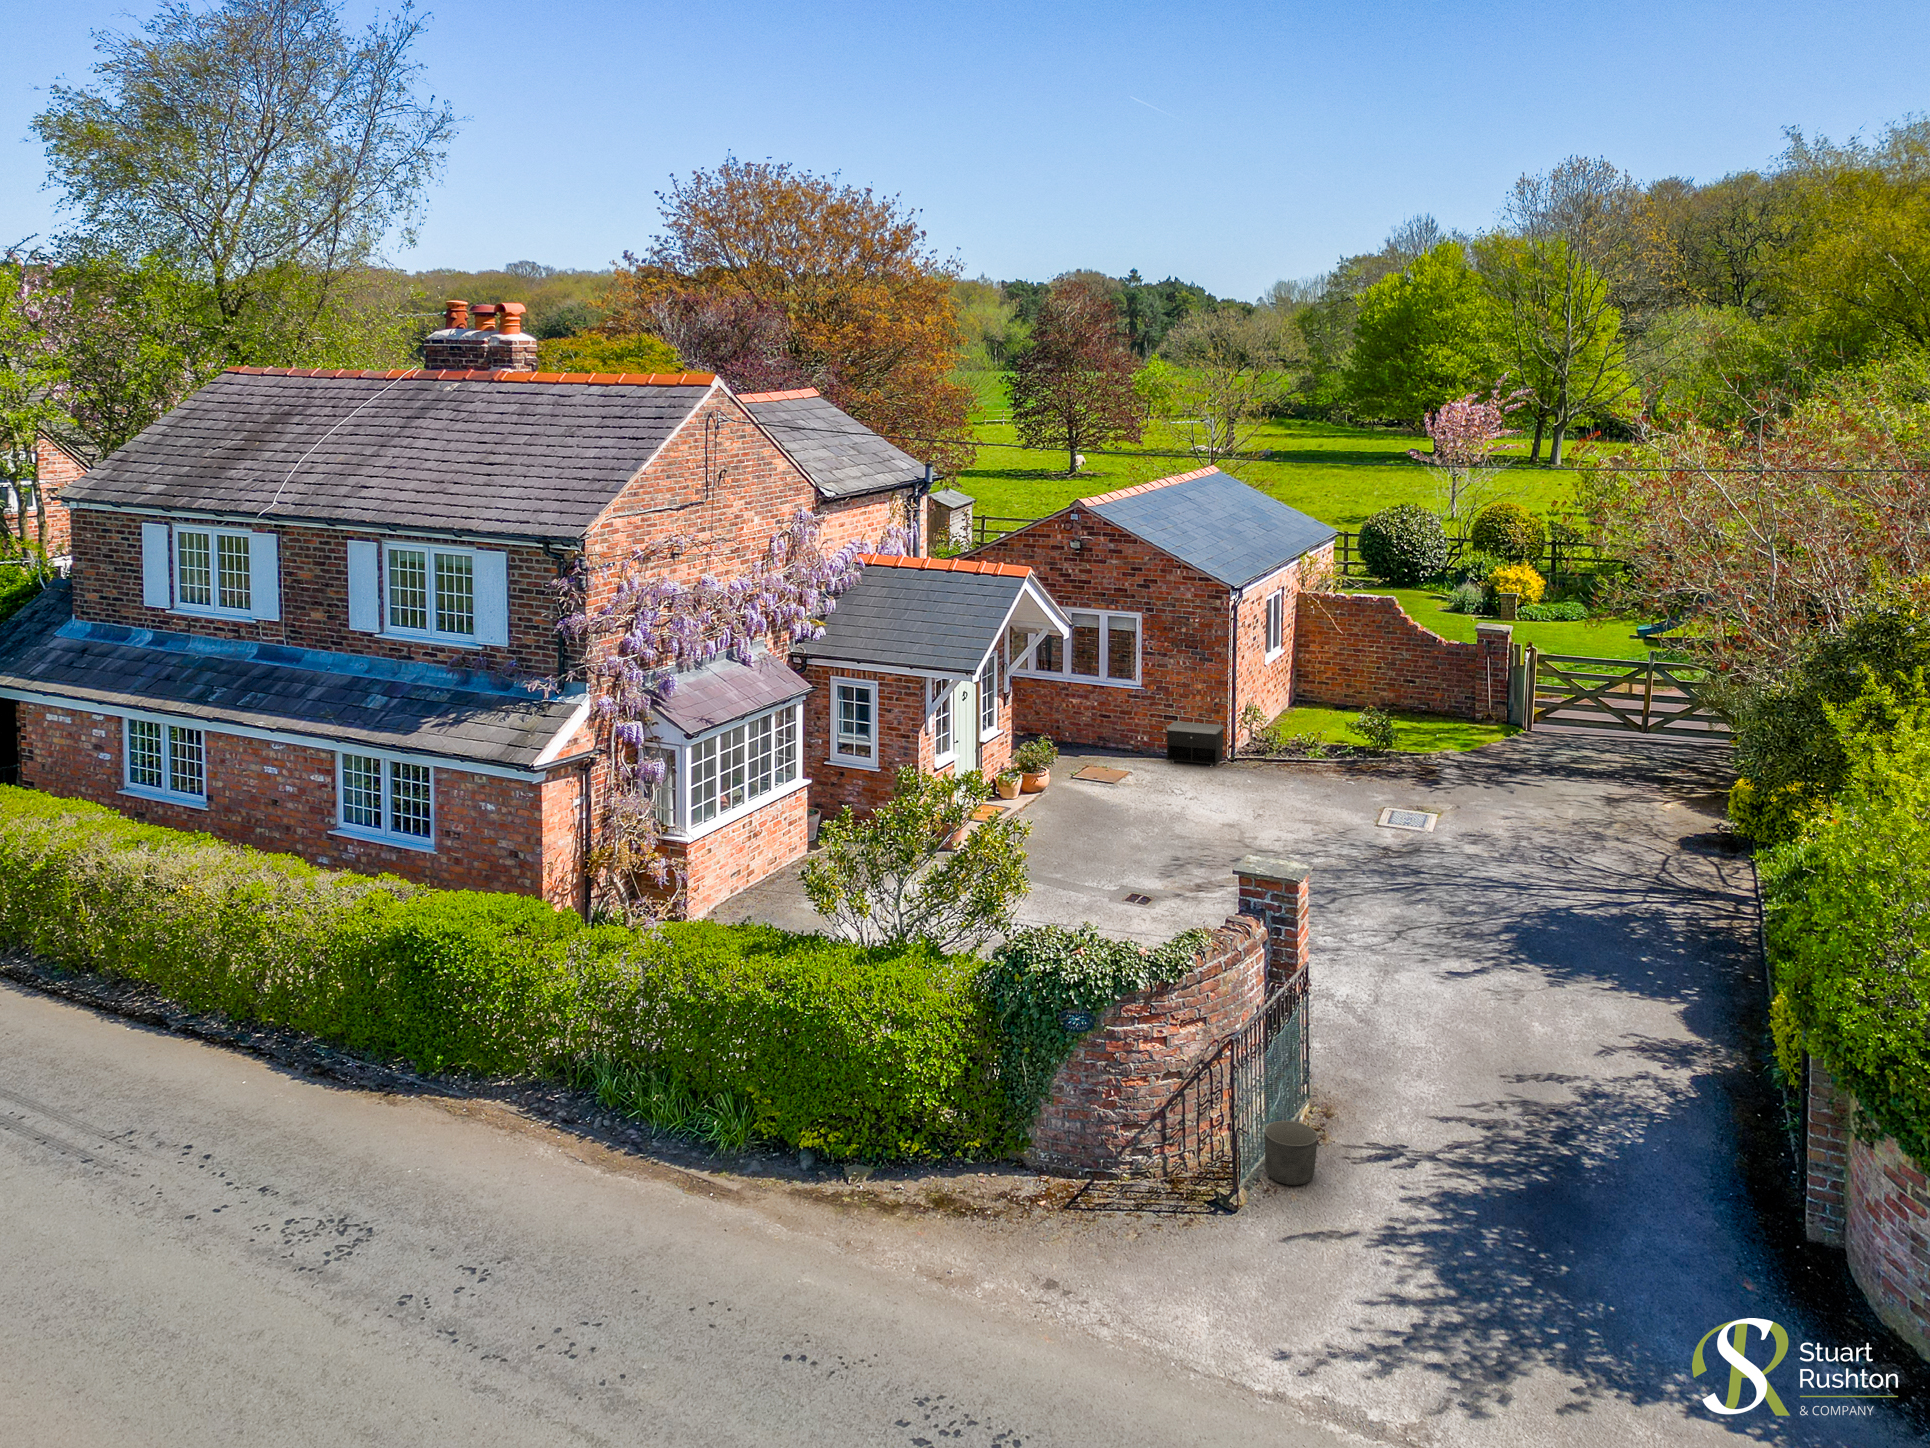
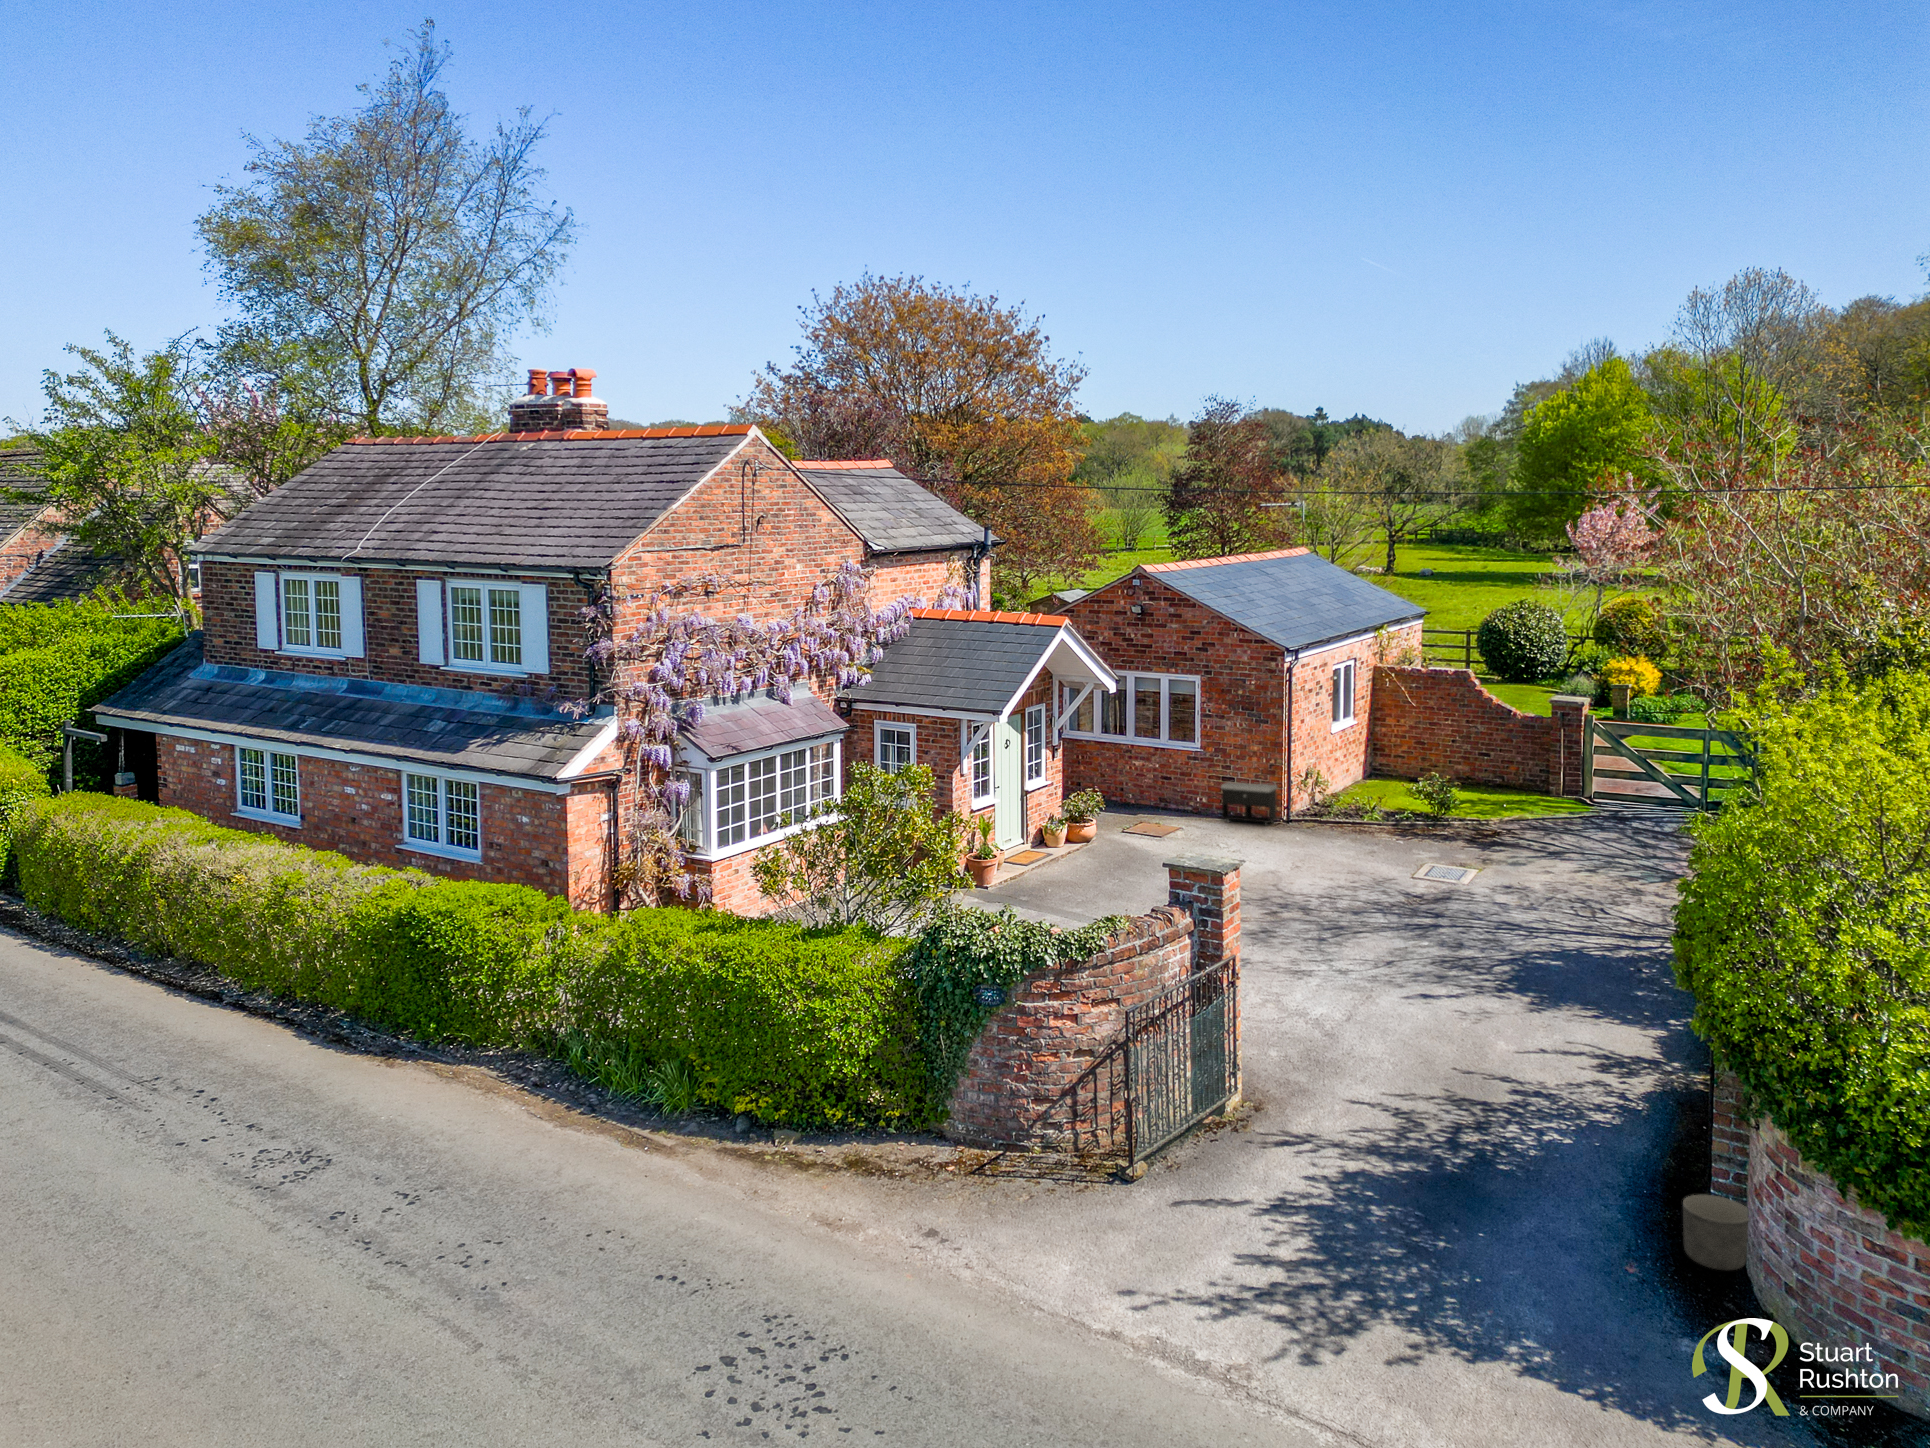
planter: present [1265,1121,1318,1185] -> present [1683,1195,1749,1271]

